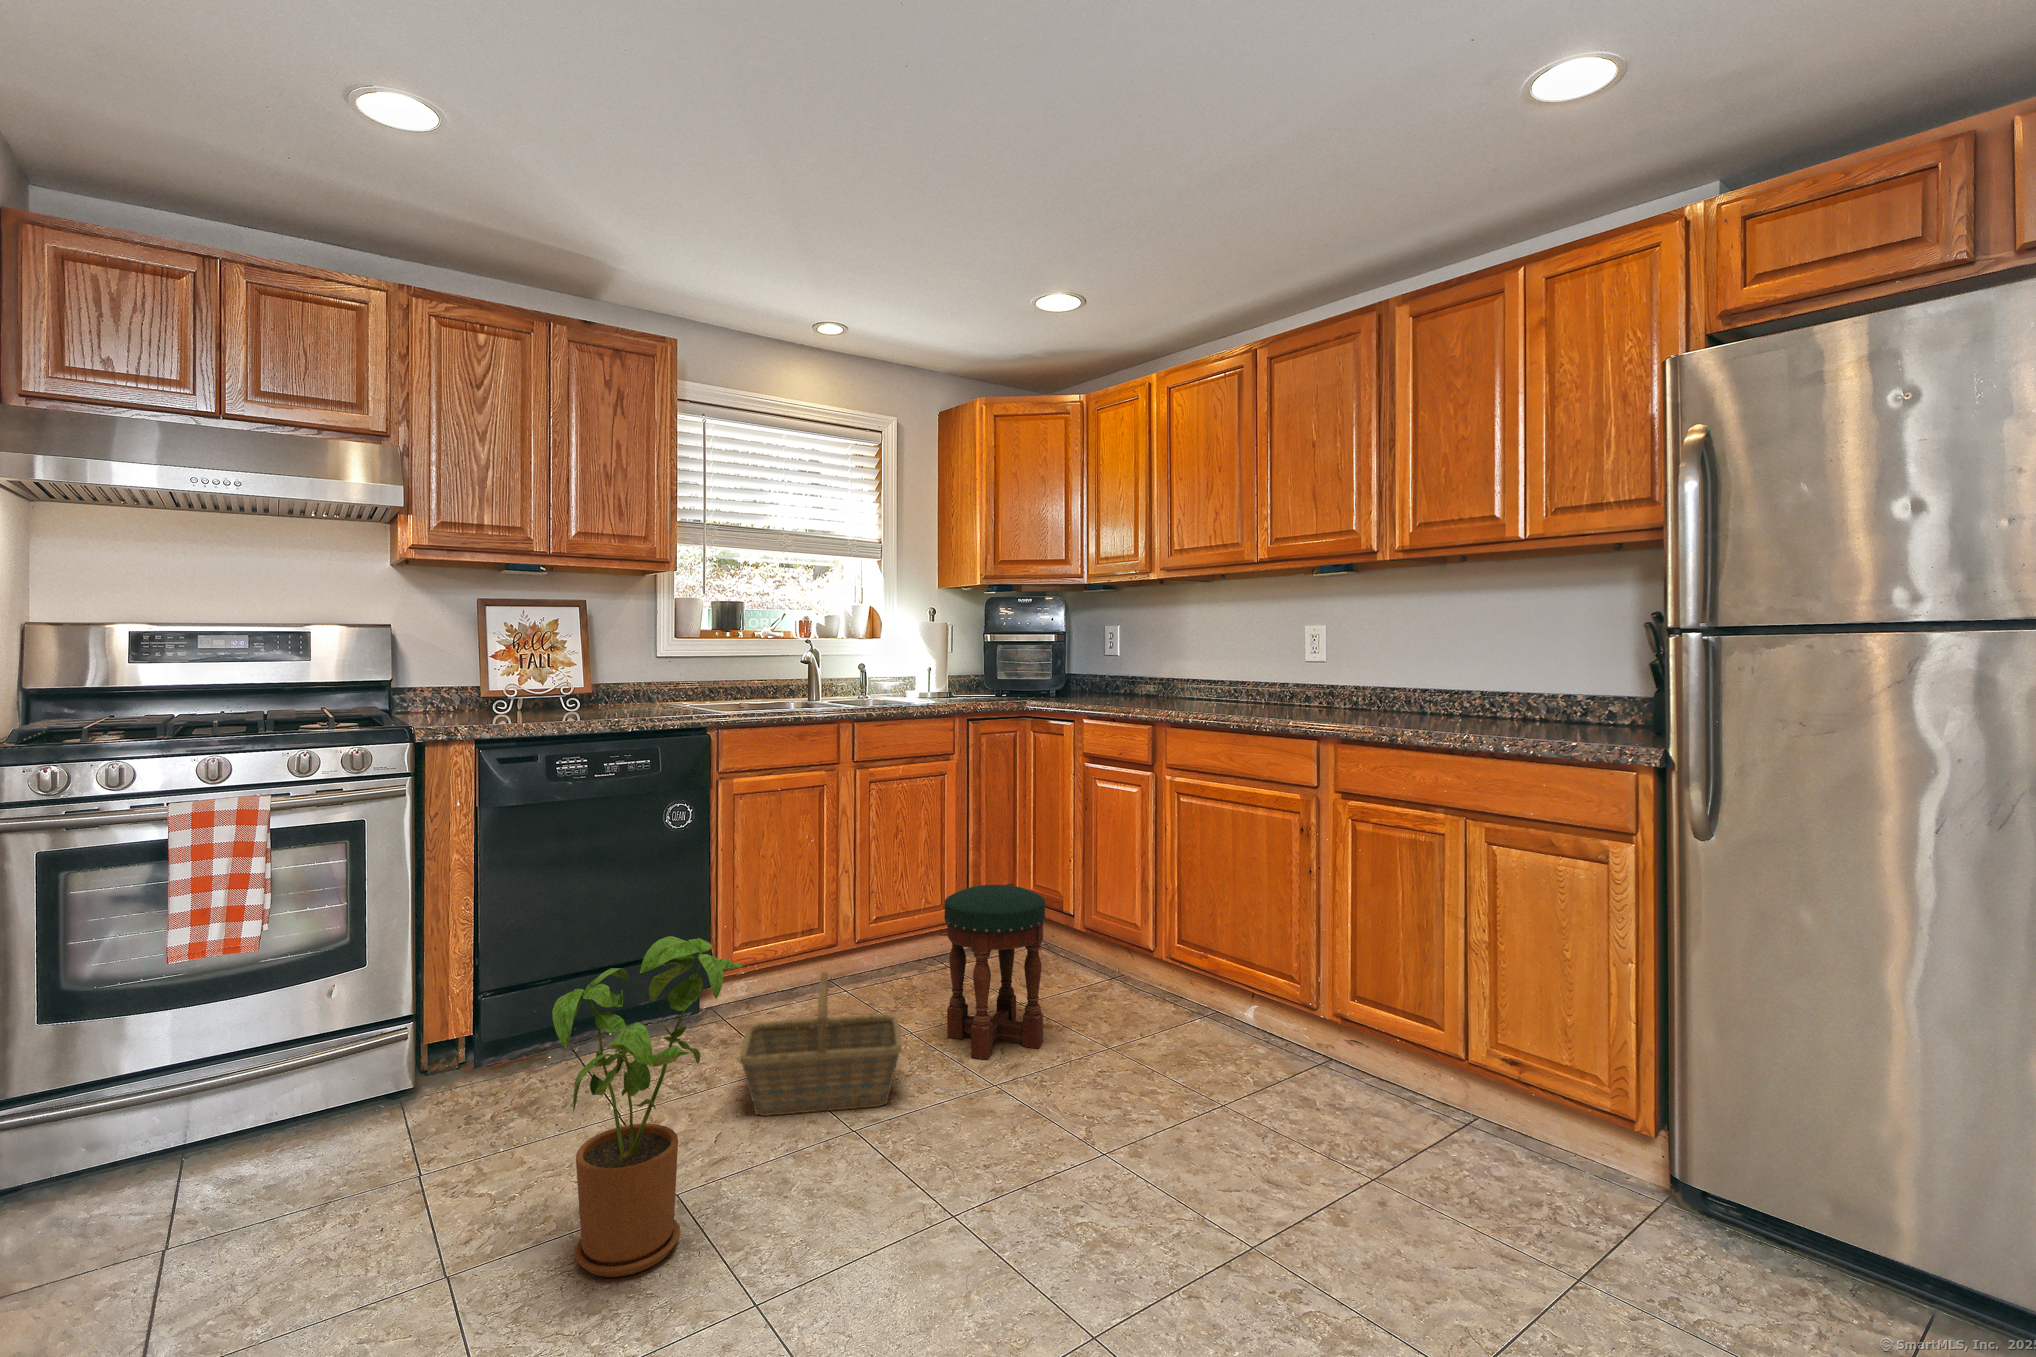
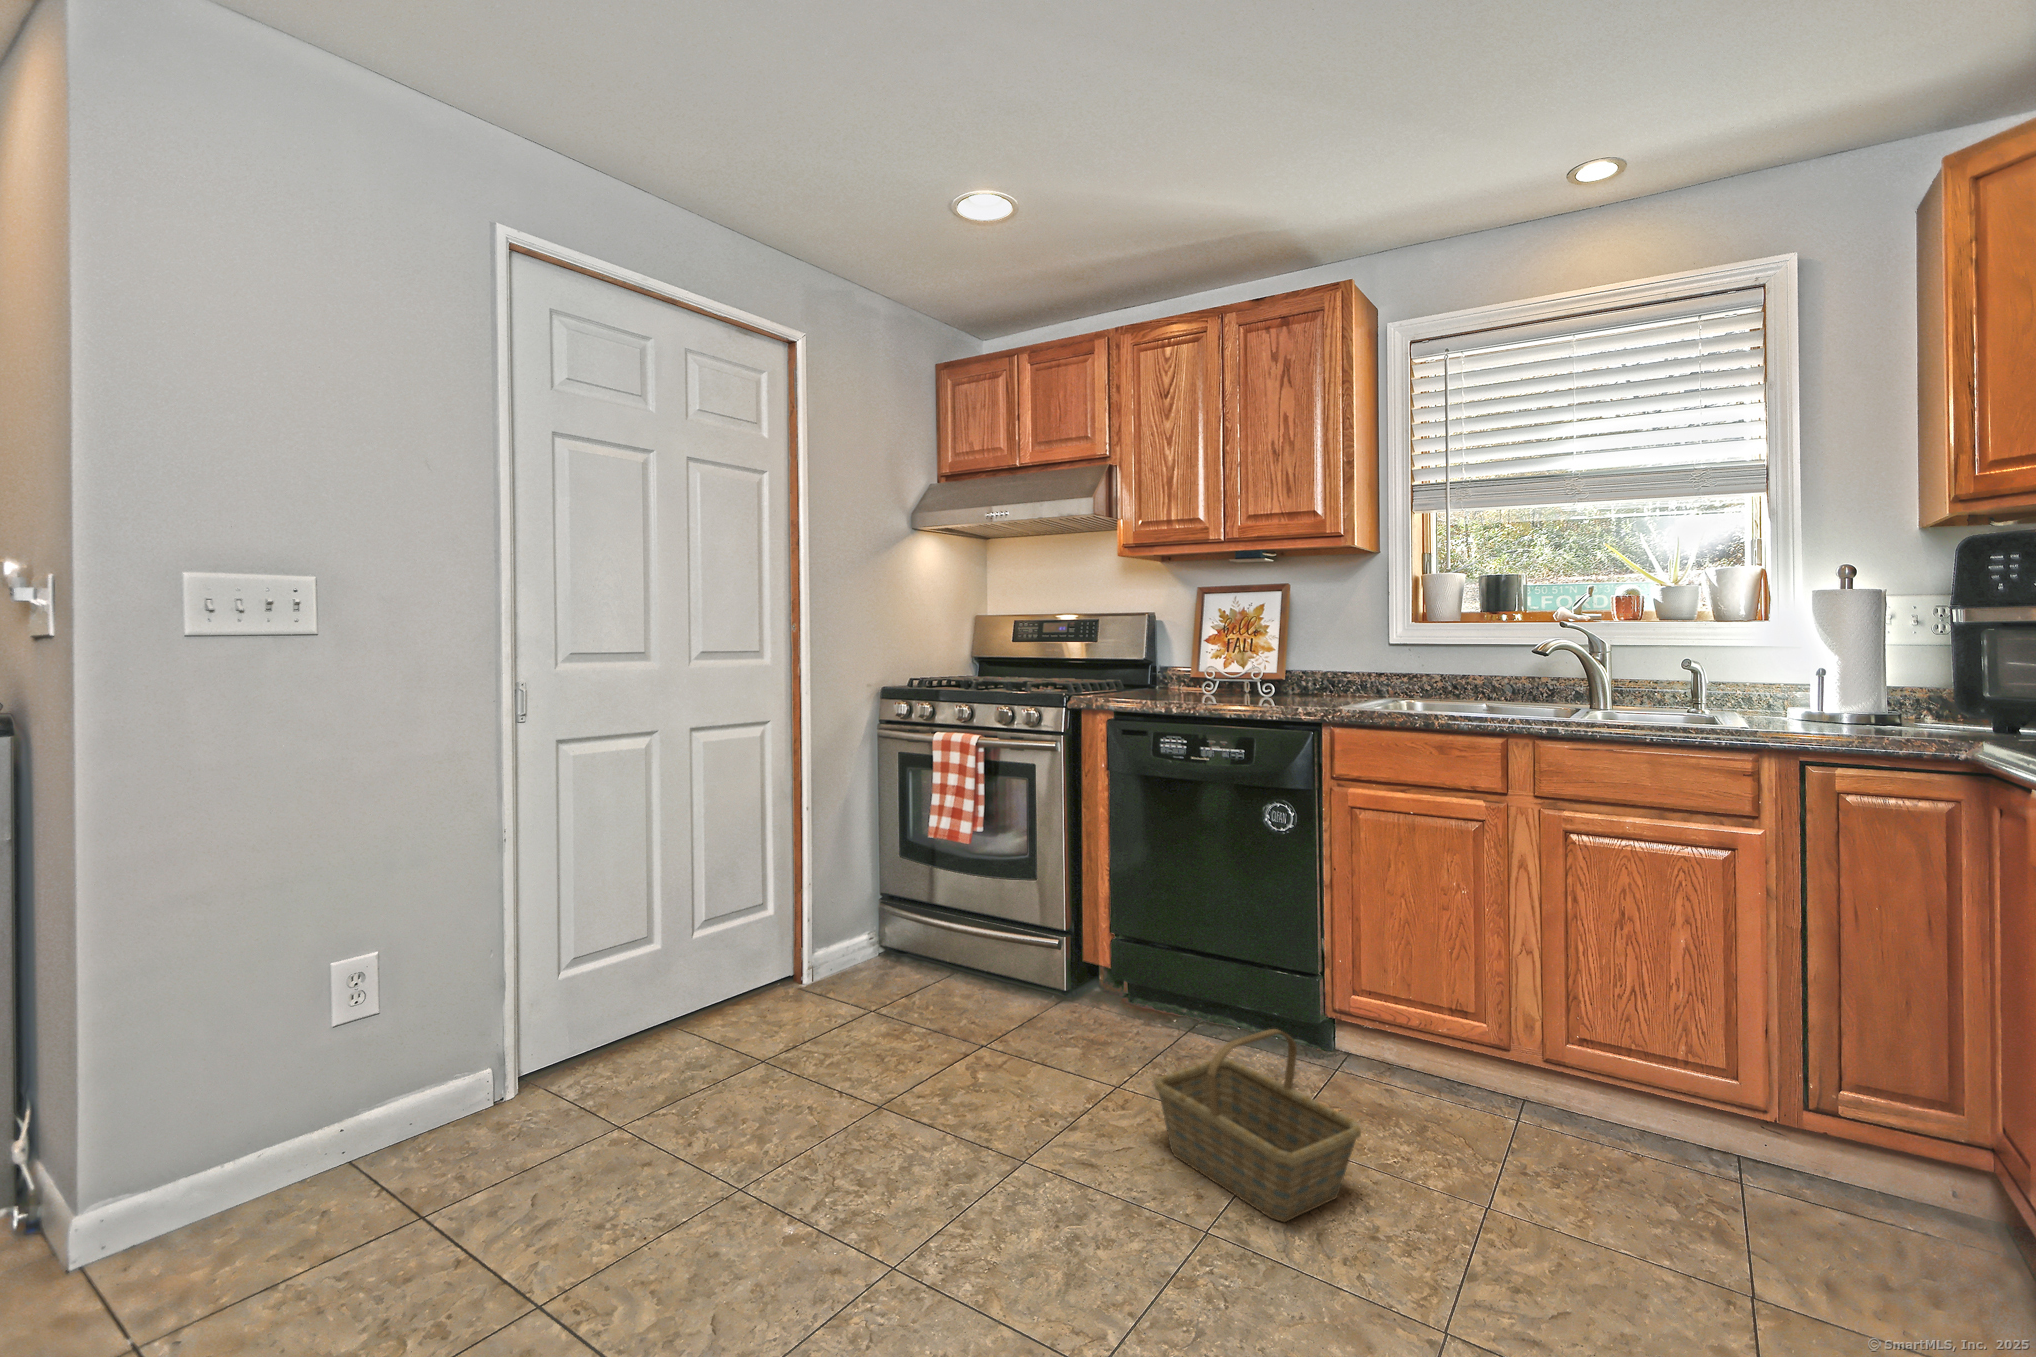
stool: present [944,885,1046,1060] -> none [1472,1003,1654,1301]
house plant: present [552,936,744,1277] -> none [847,905,1017,1201]

